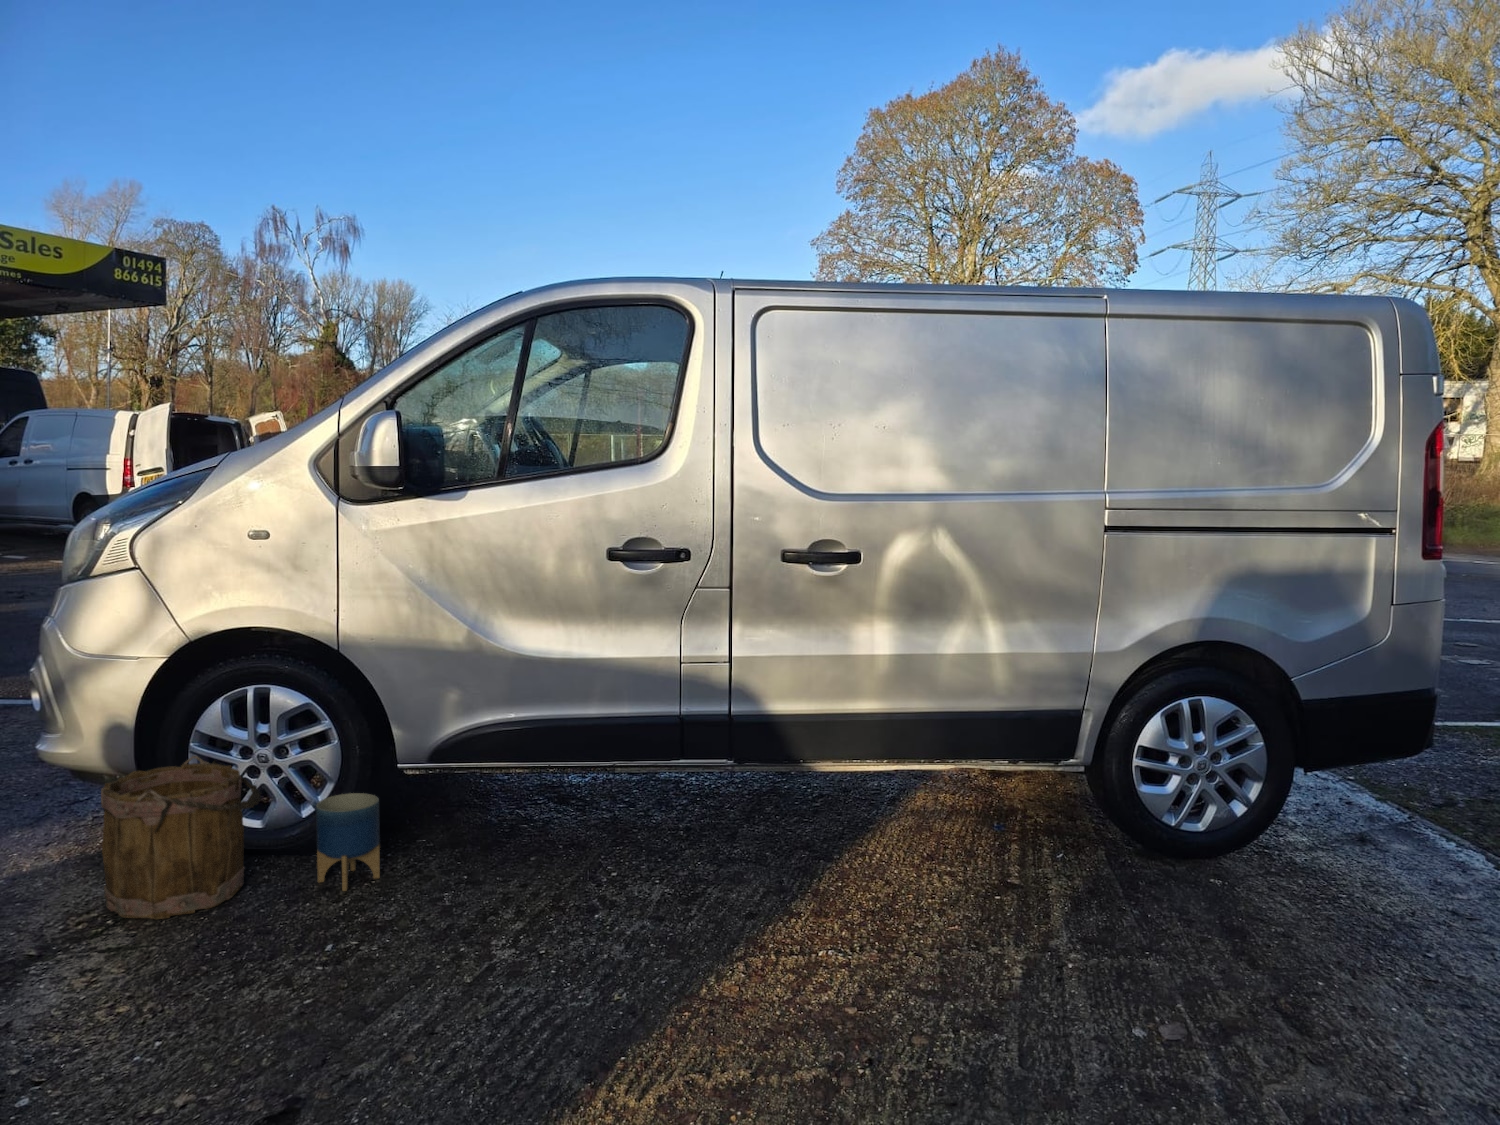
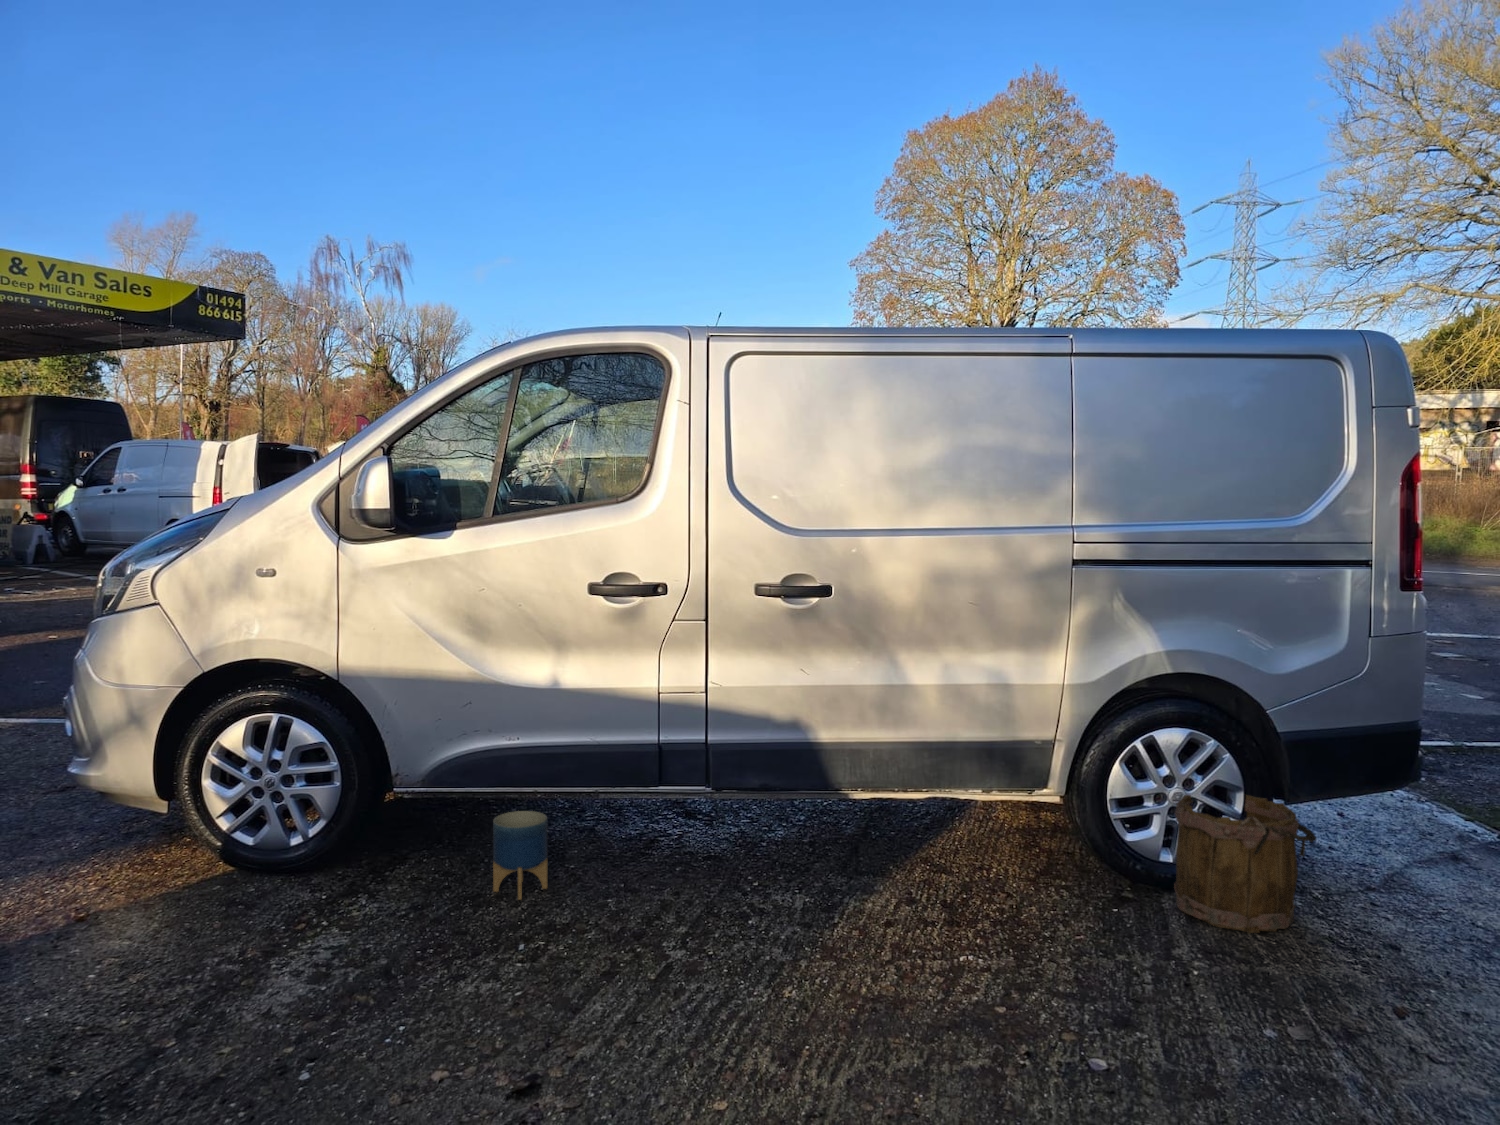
bucket: present [101,756,261,919] -> present [1174,795,1316,933]

